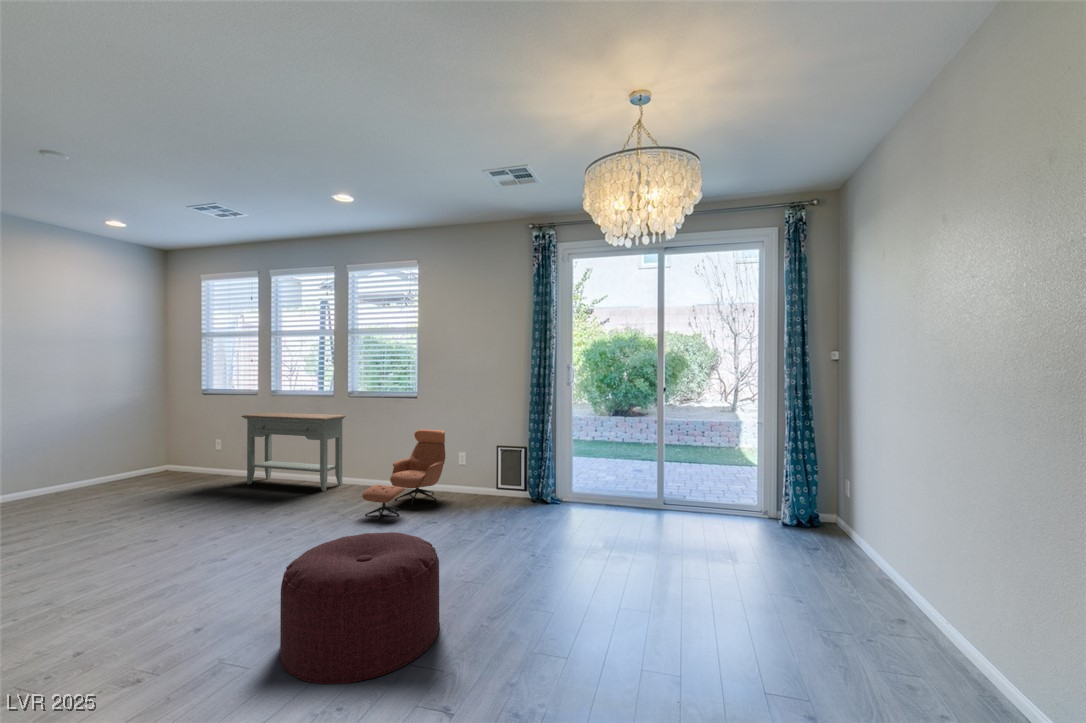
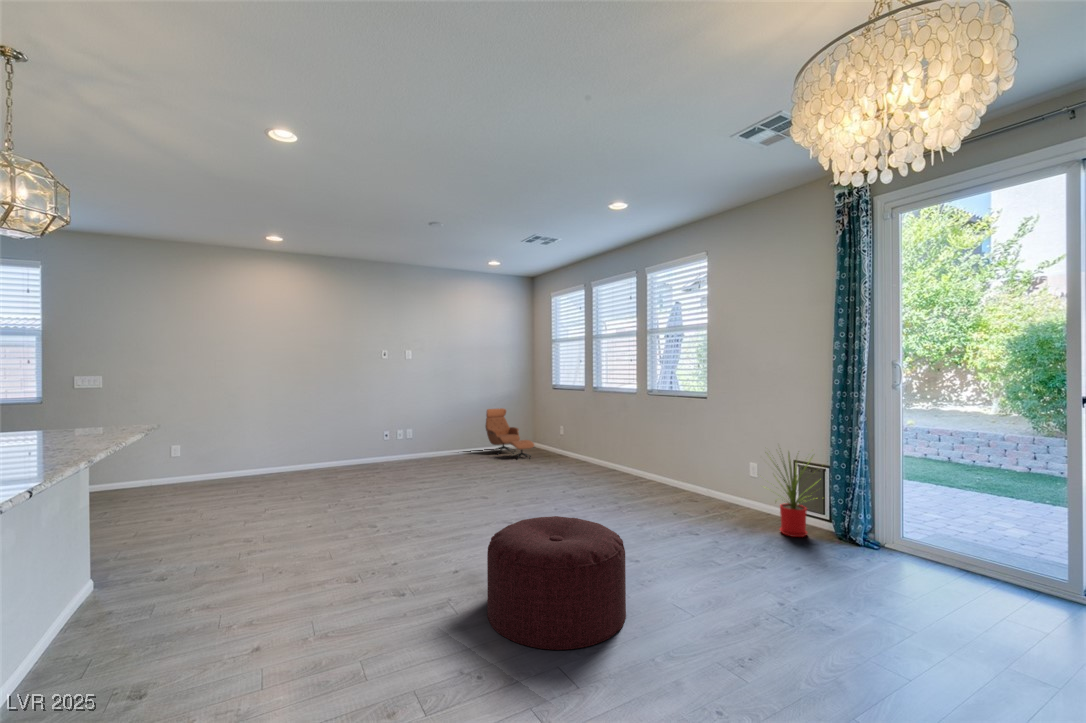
console table: present [242,412,346,491] -> none [569,406,645,481]
lounge chair: present [362,429,445,520] -> present [486,408,534,457]
house plant: none [475,433,531,509] -> present [775,454,821,537]

